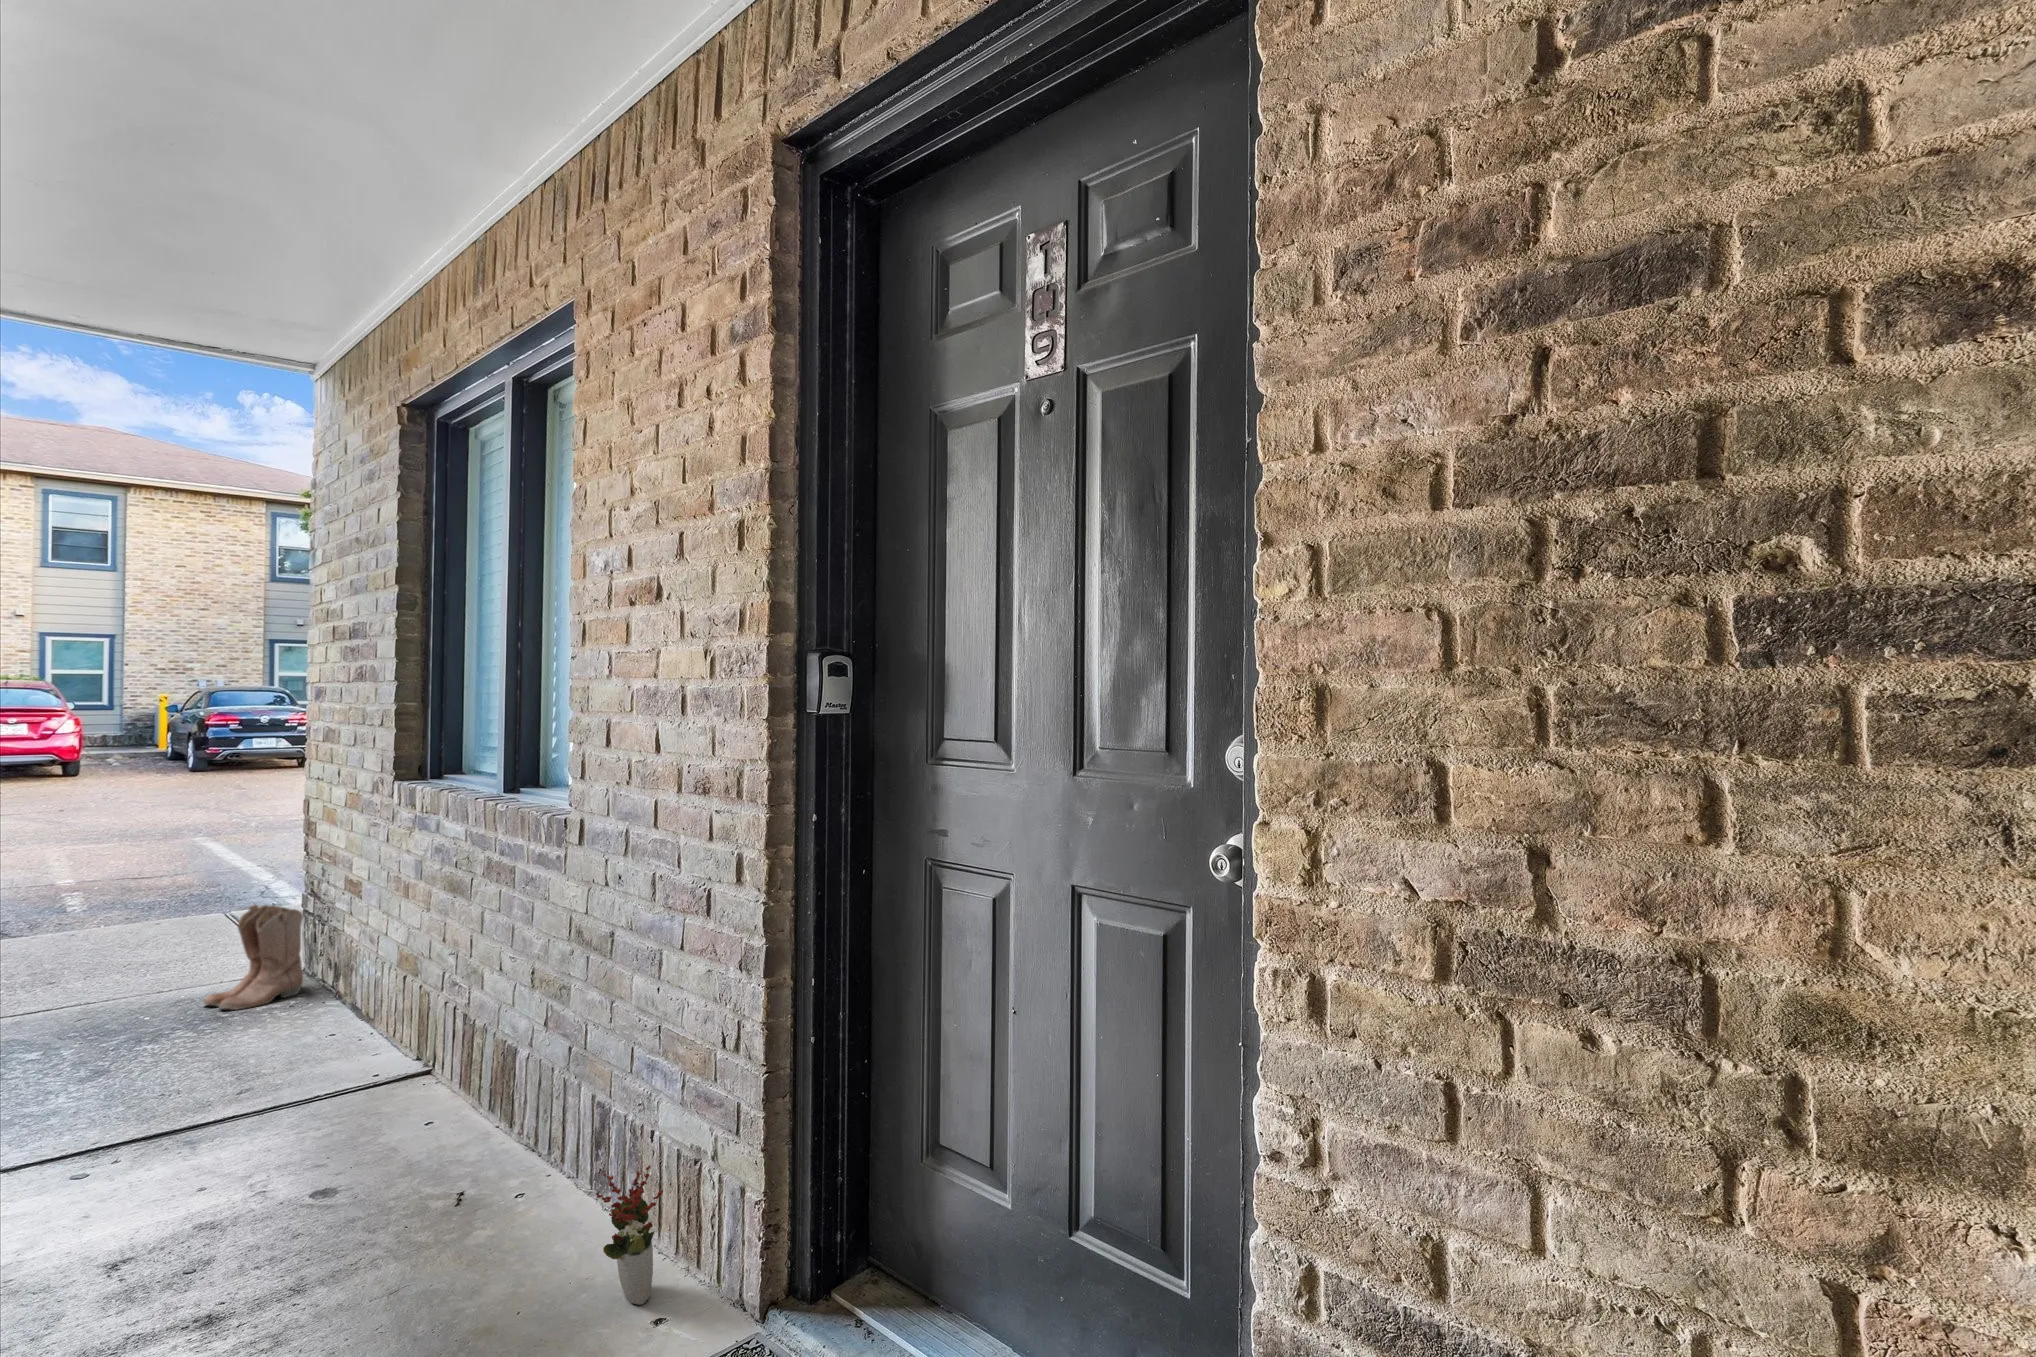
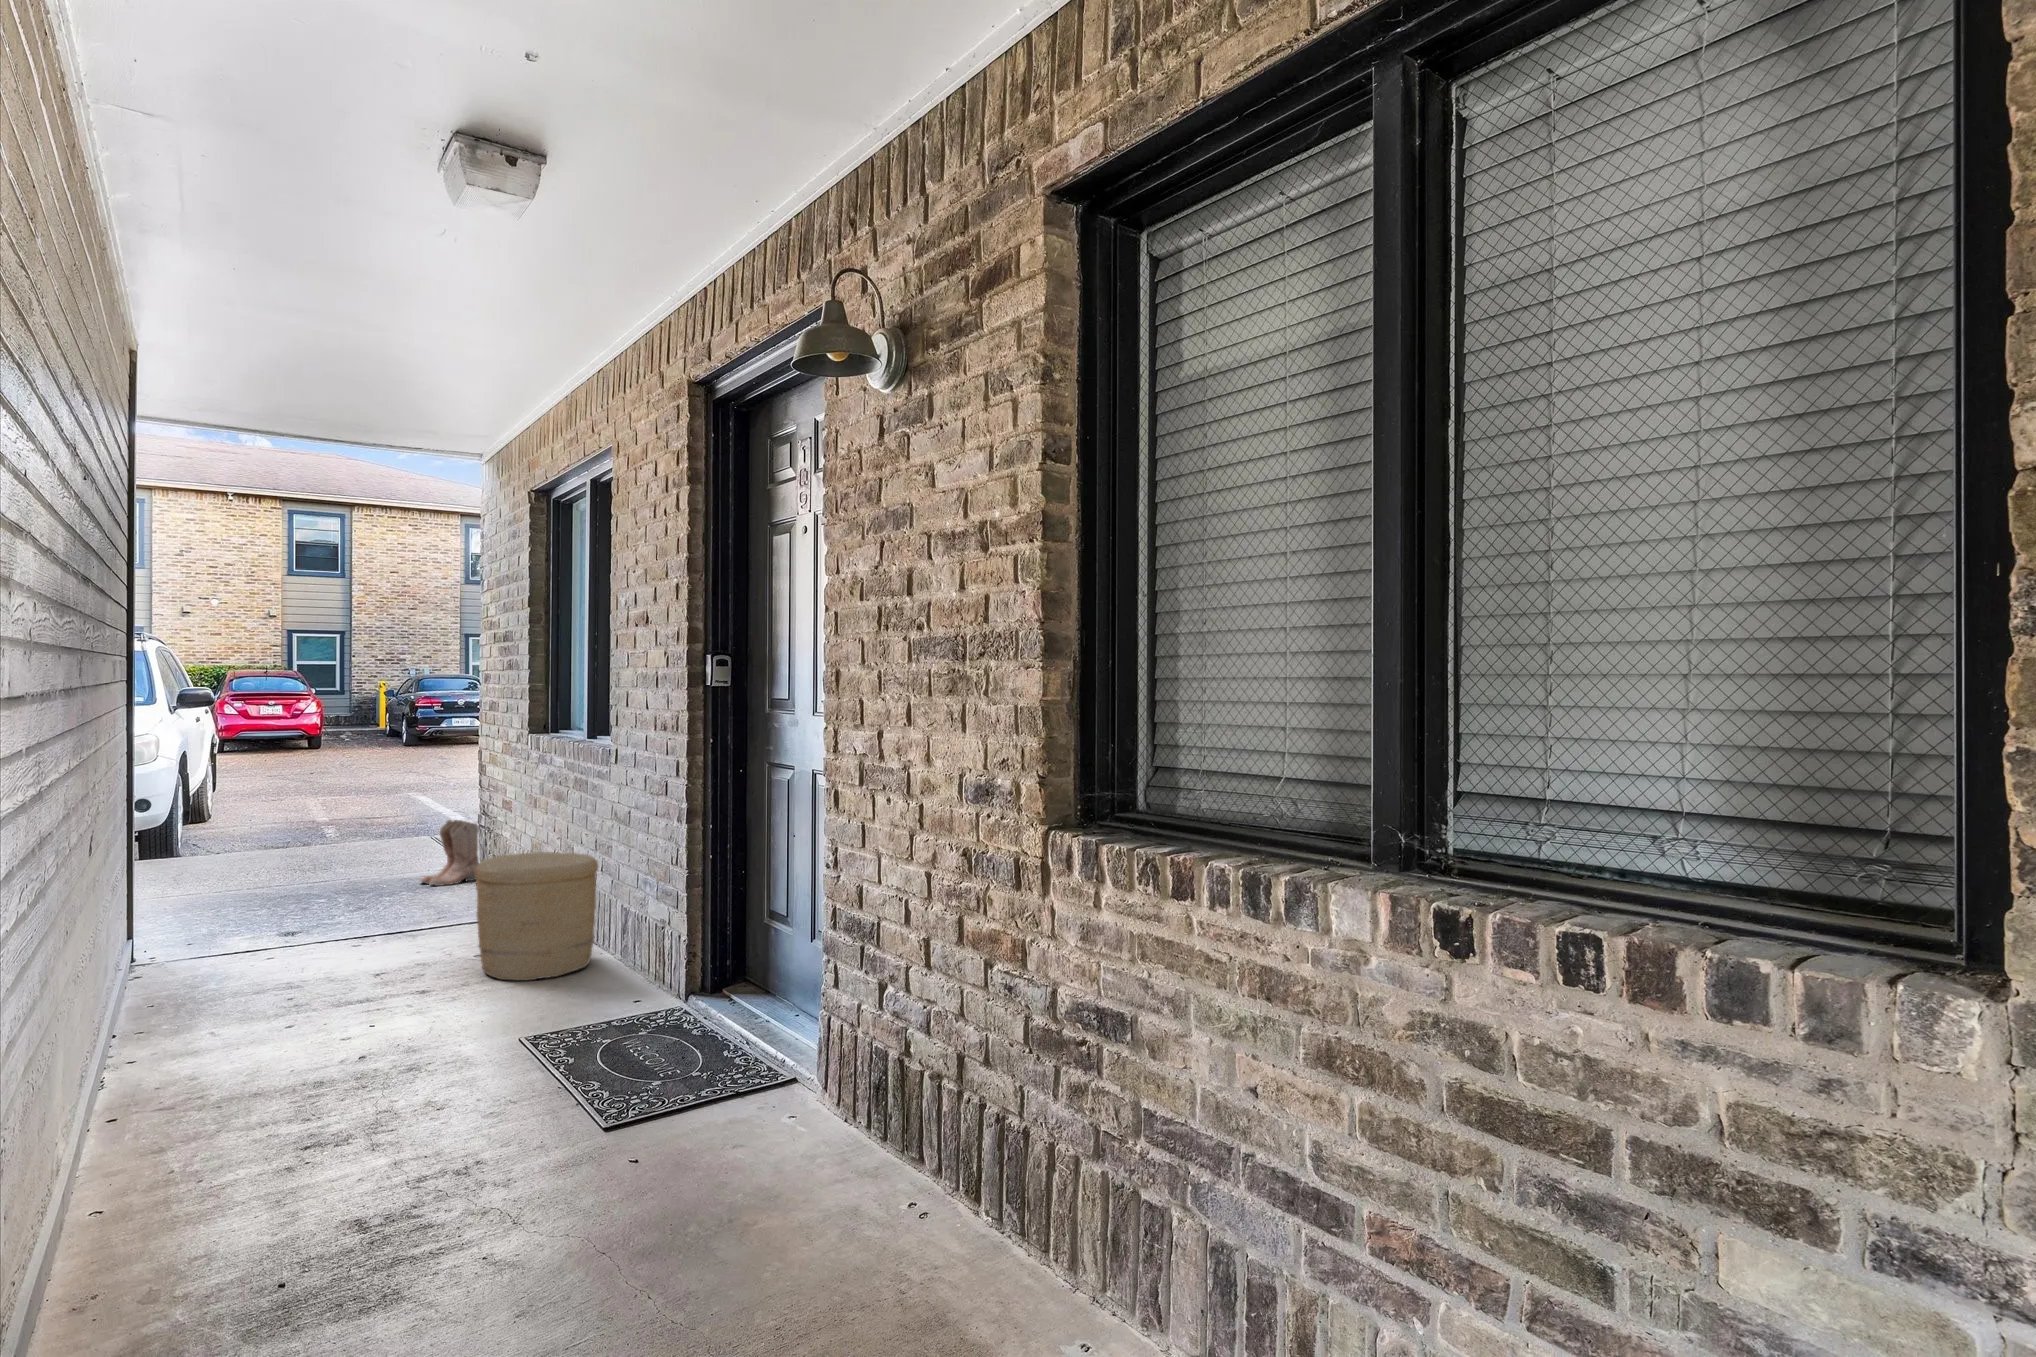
woven basket: none [313,1000,549,1268] -> present [475,852,598,981]
decorative plant: present [596,1165,663,1305] -> none [609,927,644,996]

